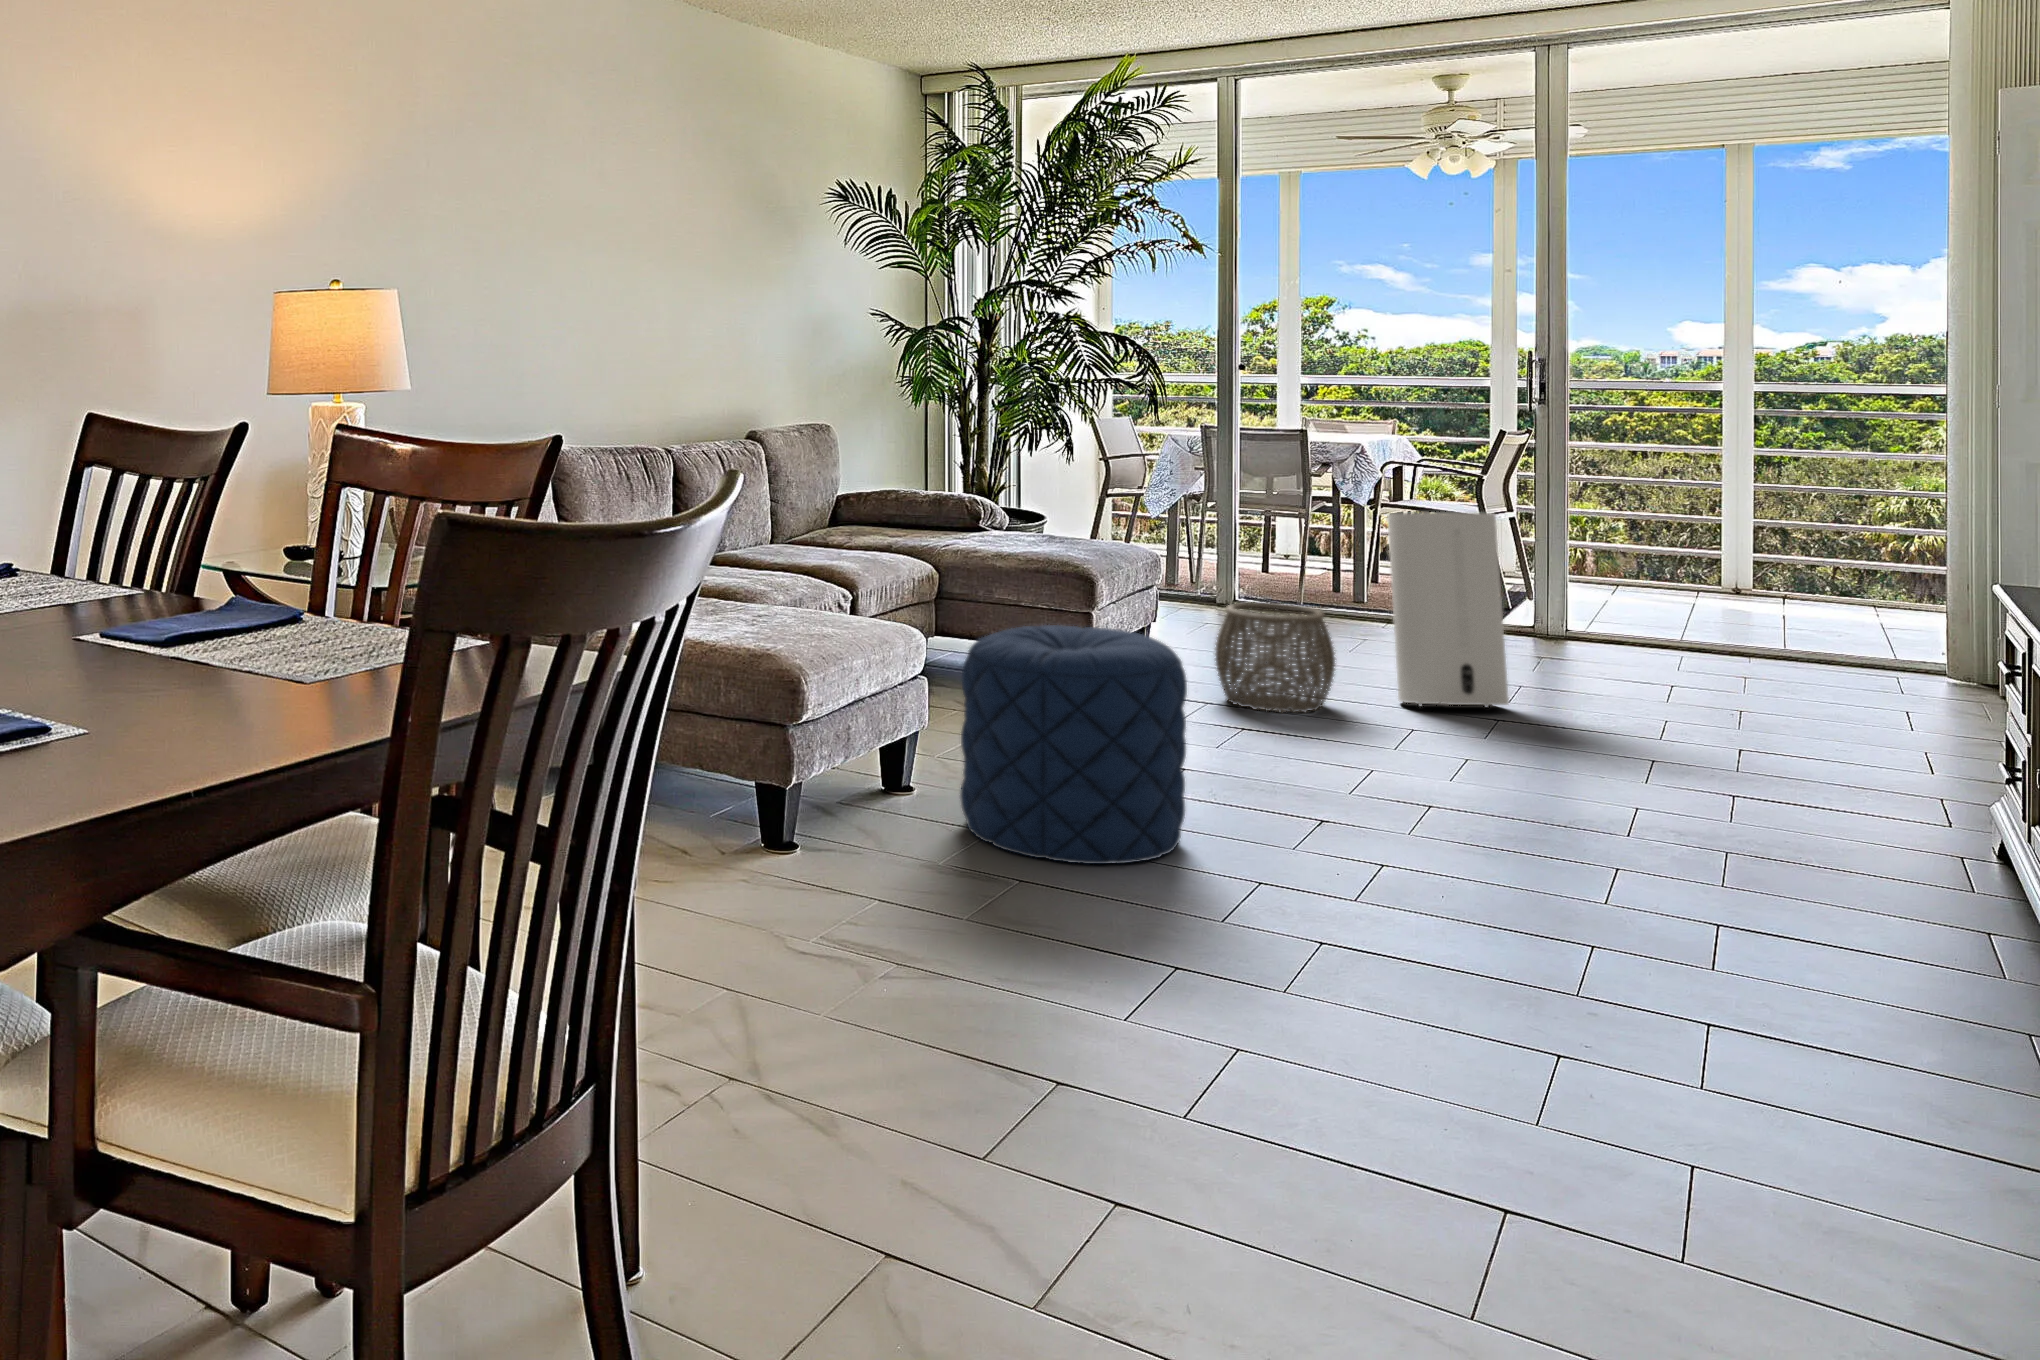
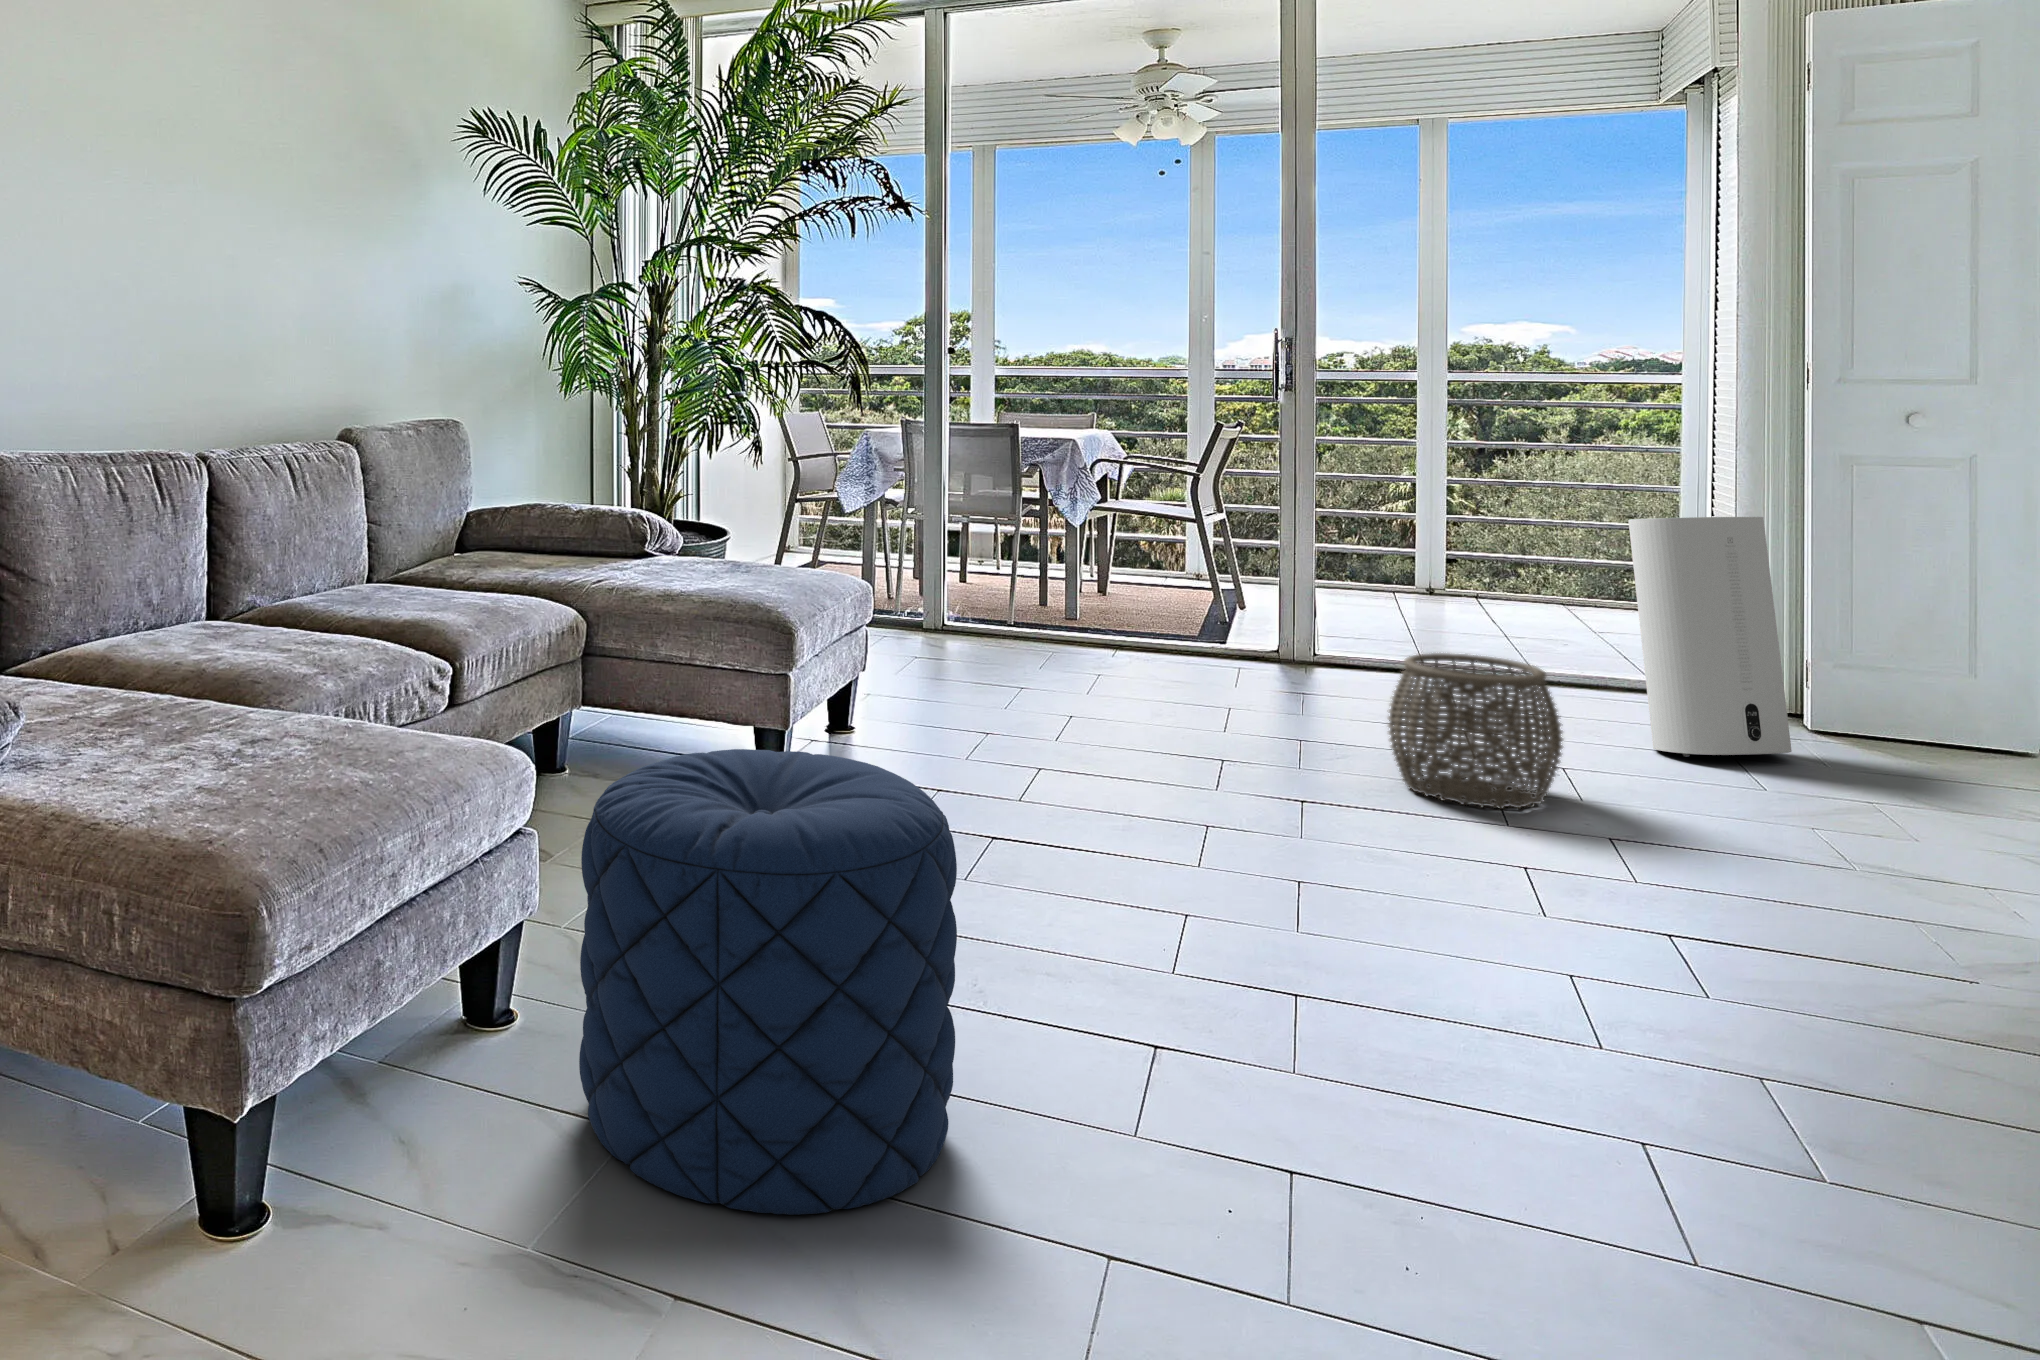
air purifier: present [1387,512,1509,707] -> present [1628,517,1792,757]
woven basket: present [1215,602,1336,713] -> present [1388,653,1563,809]

